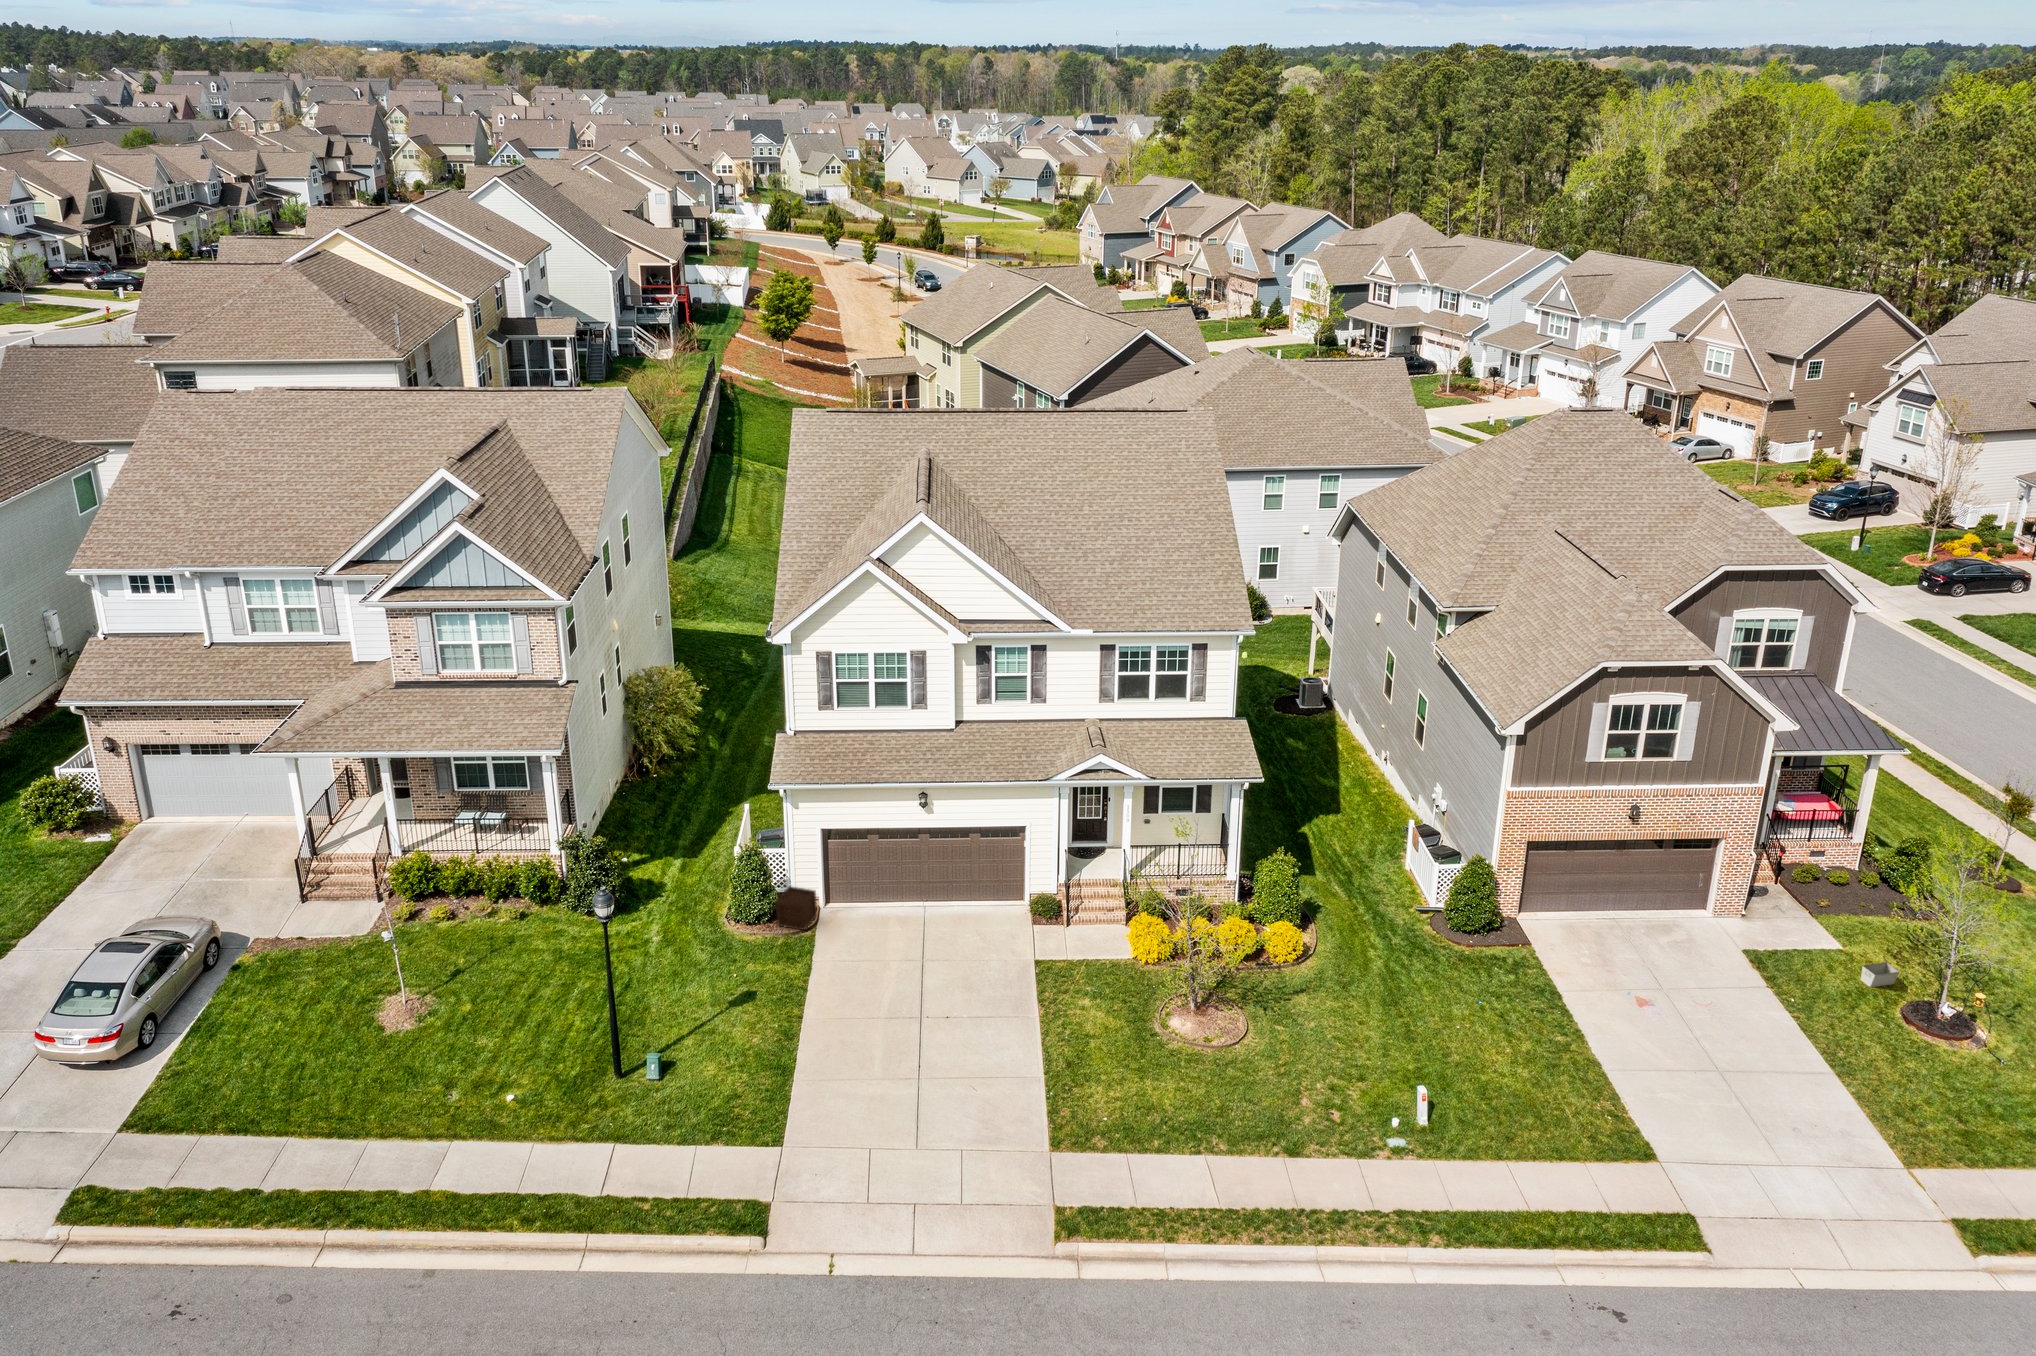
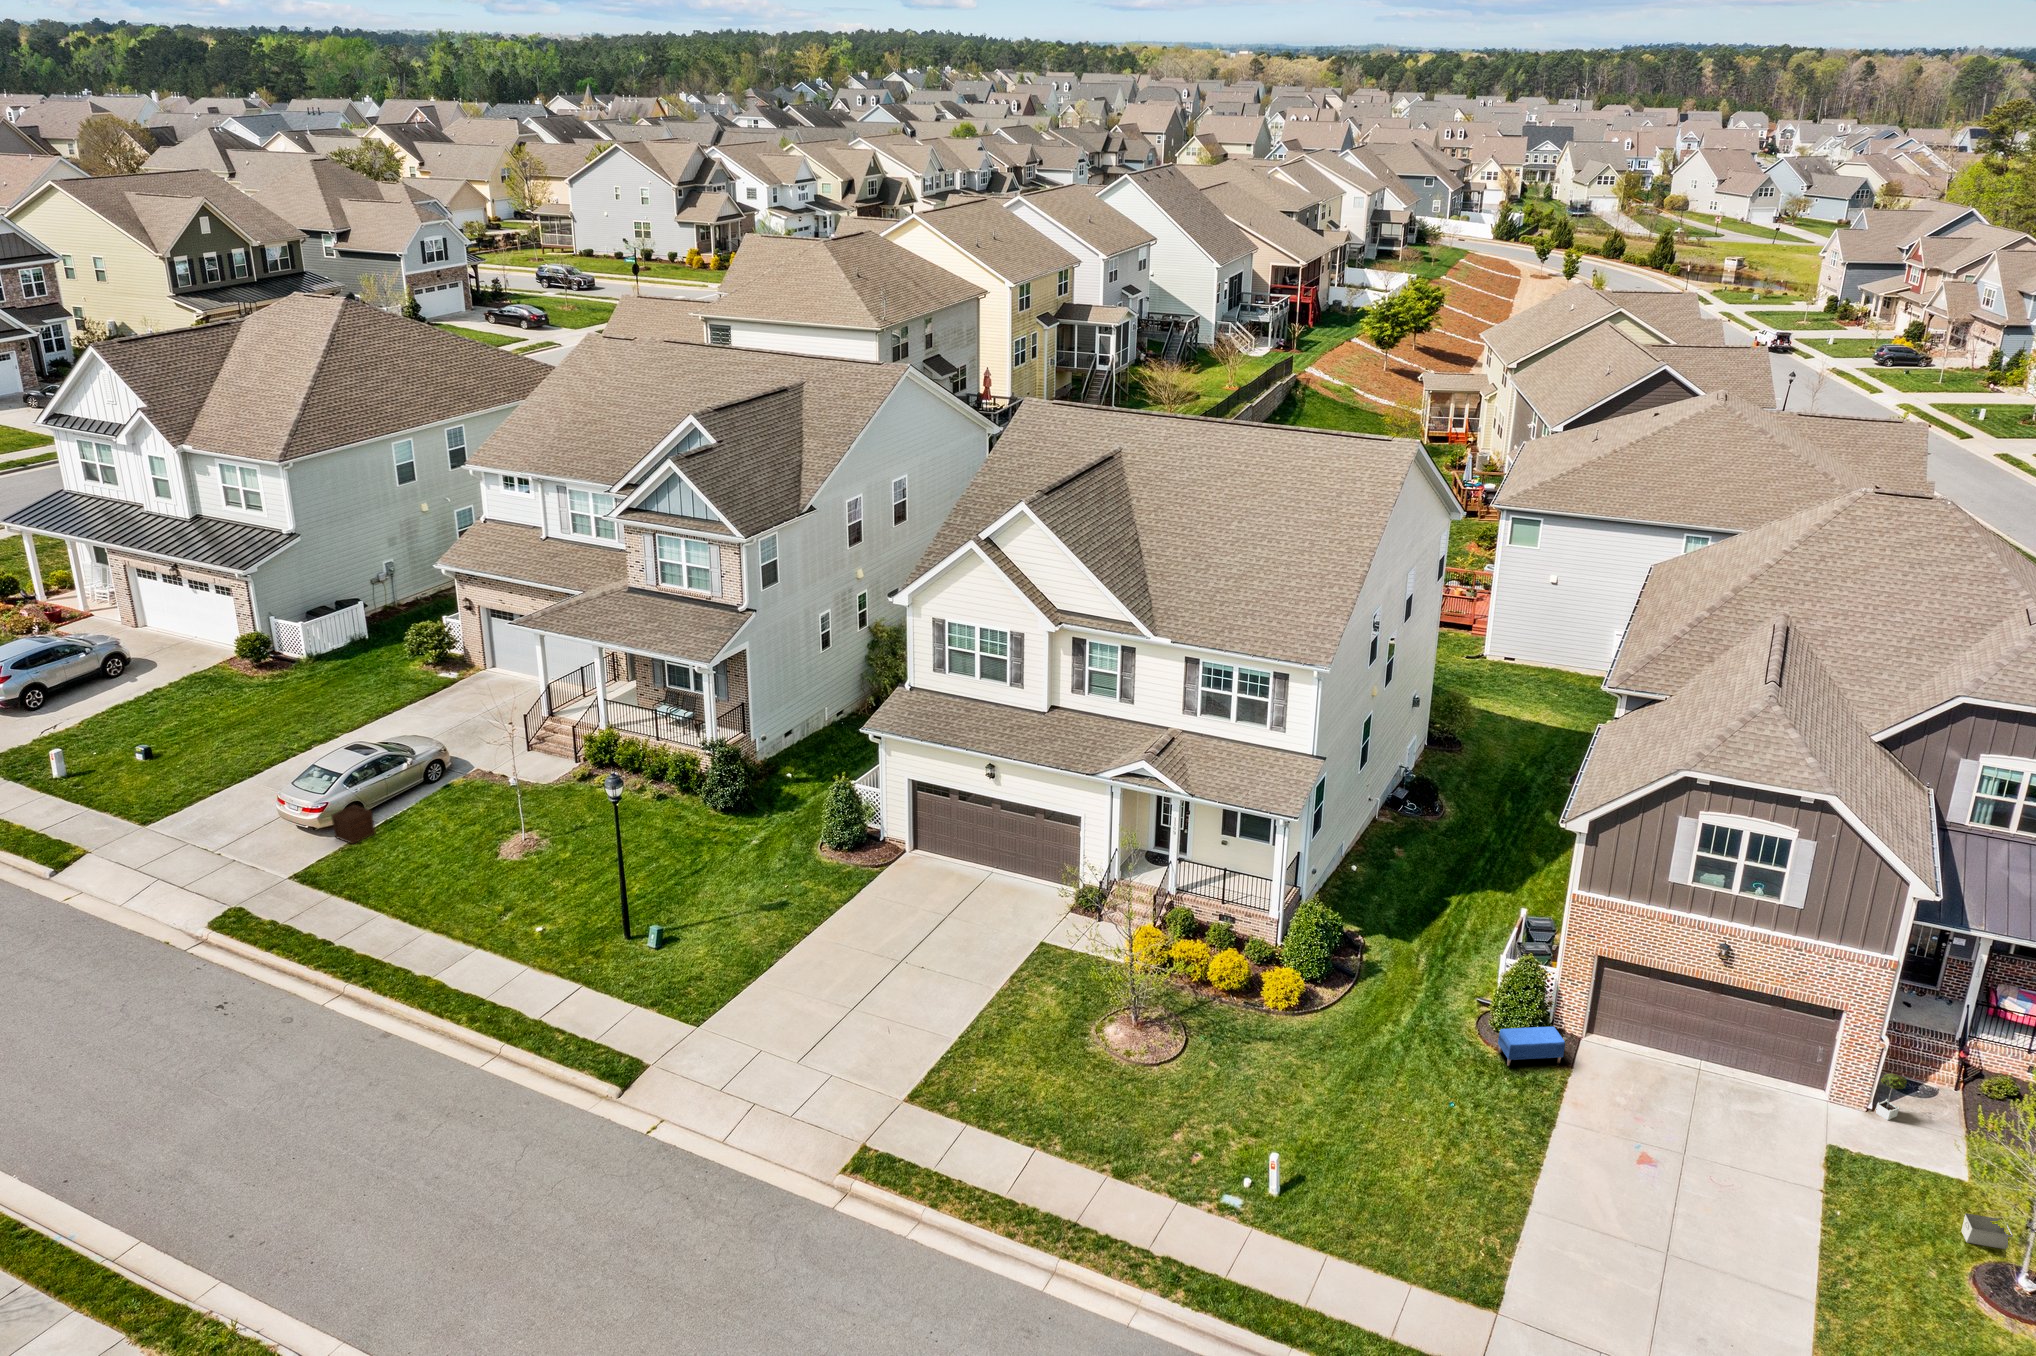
potted tree: none [1743,875,1767,913] -> present [1876,1073,1907,1120]
wooden crate: present [776,887,817,930] -> present [331,805,375,844]
bench: none [1476,908,1530,951] -> present [1498,1026,1565,1066]

